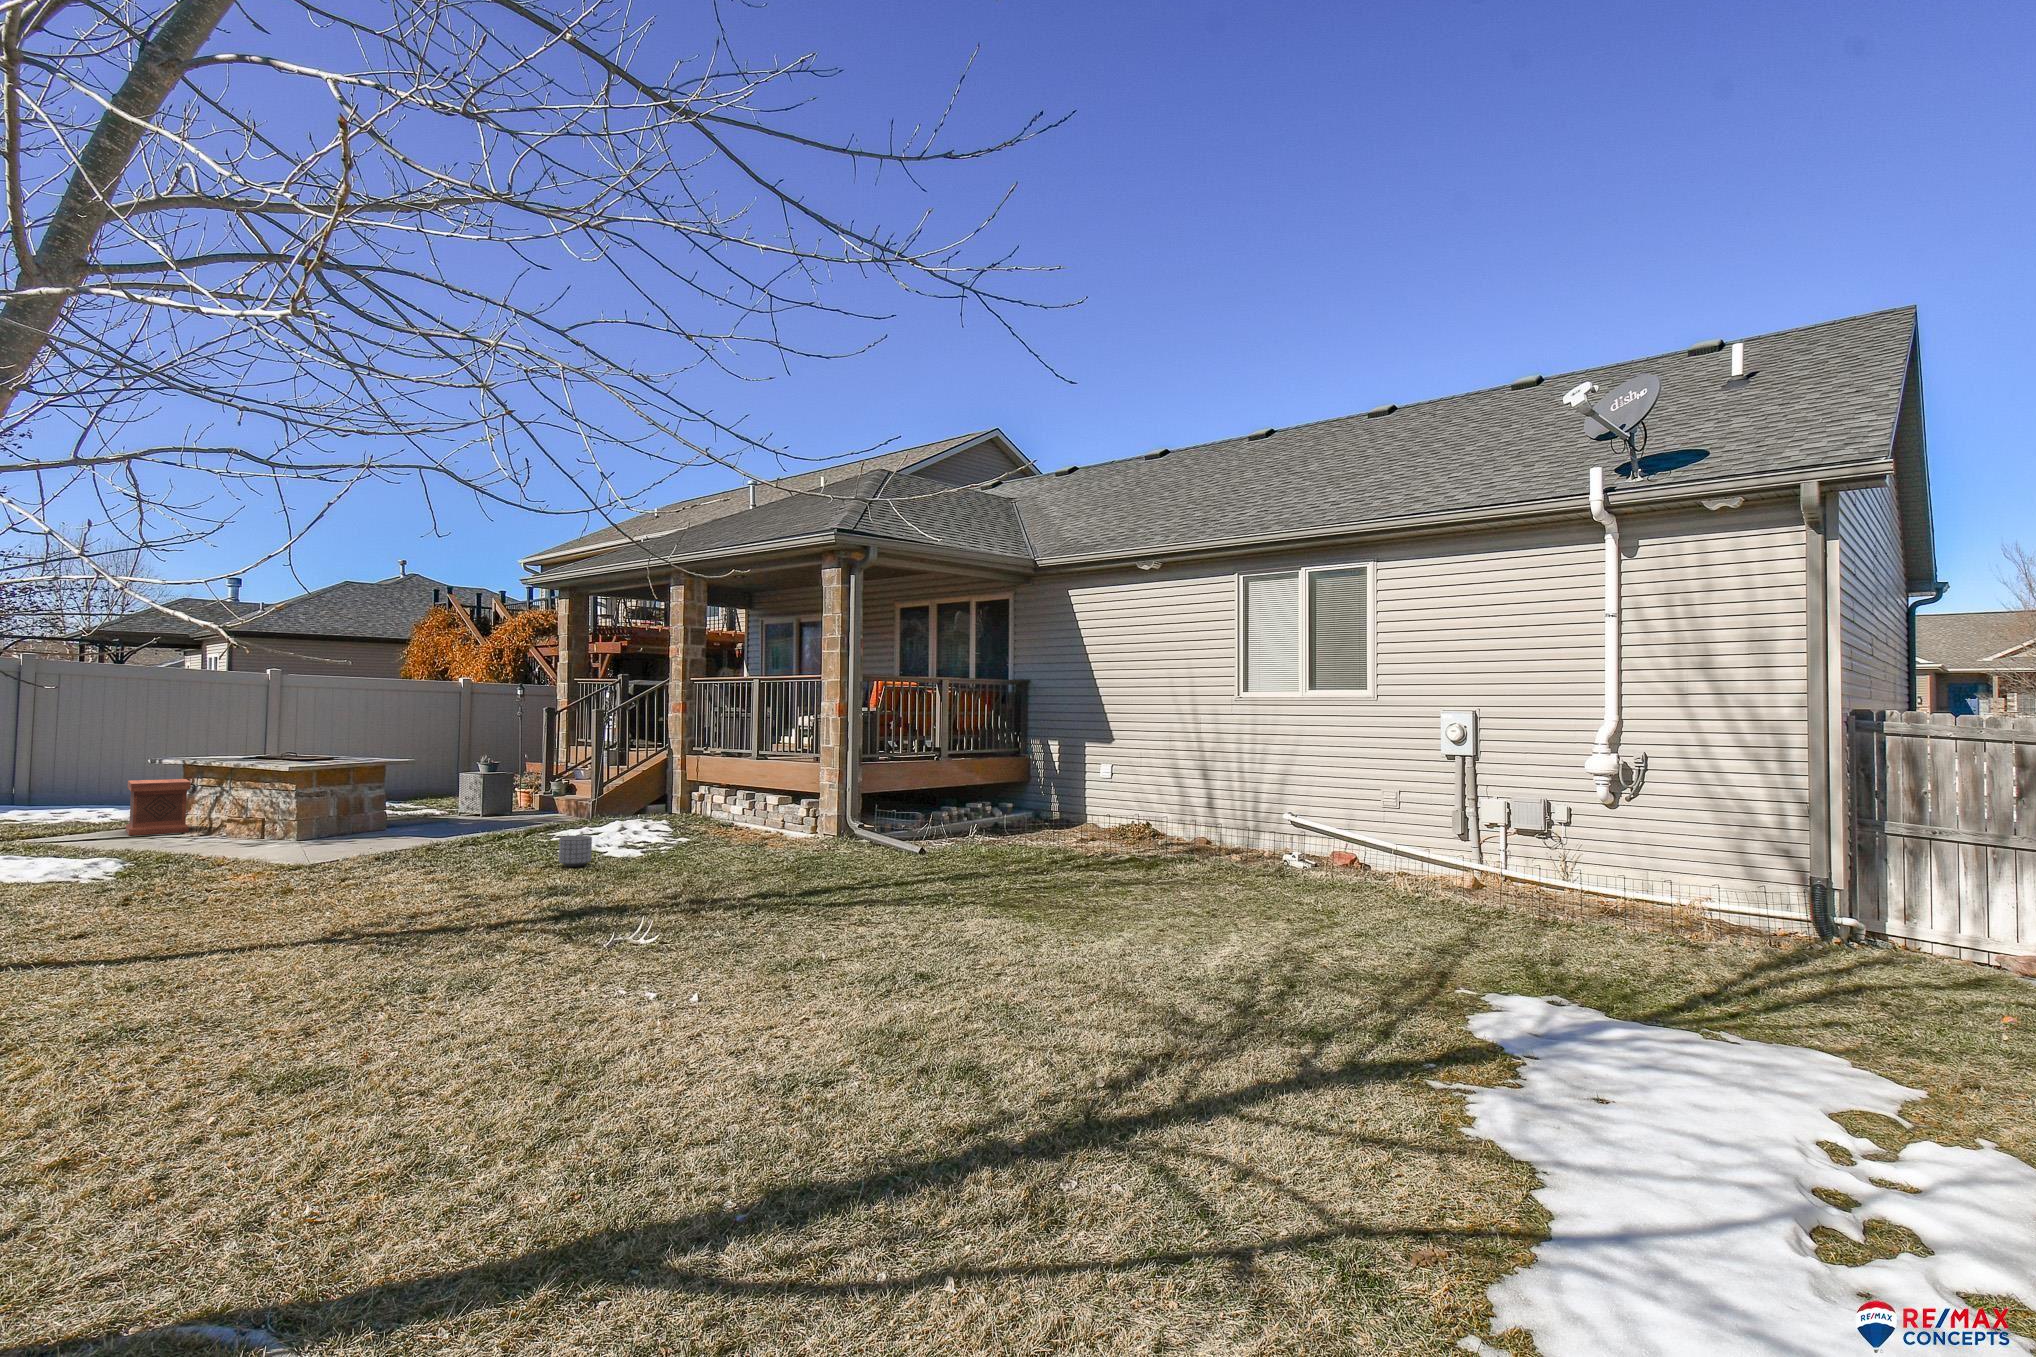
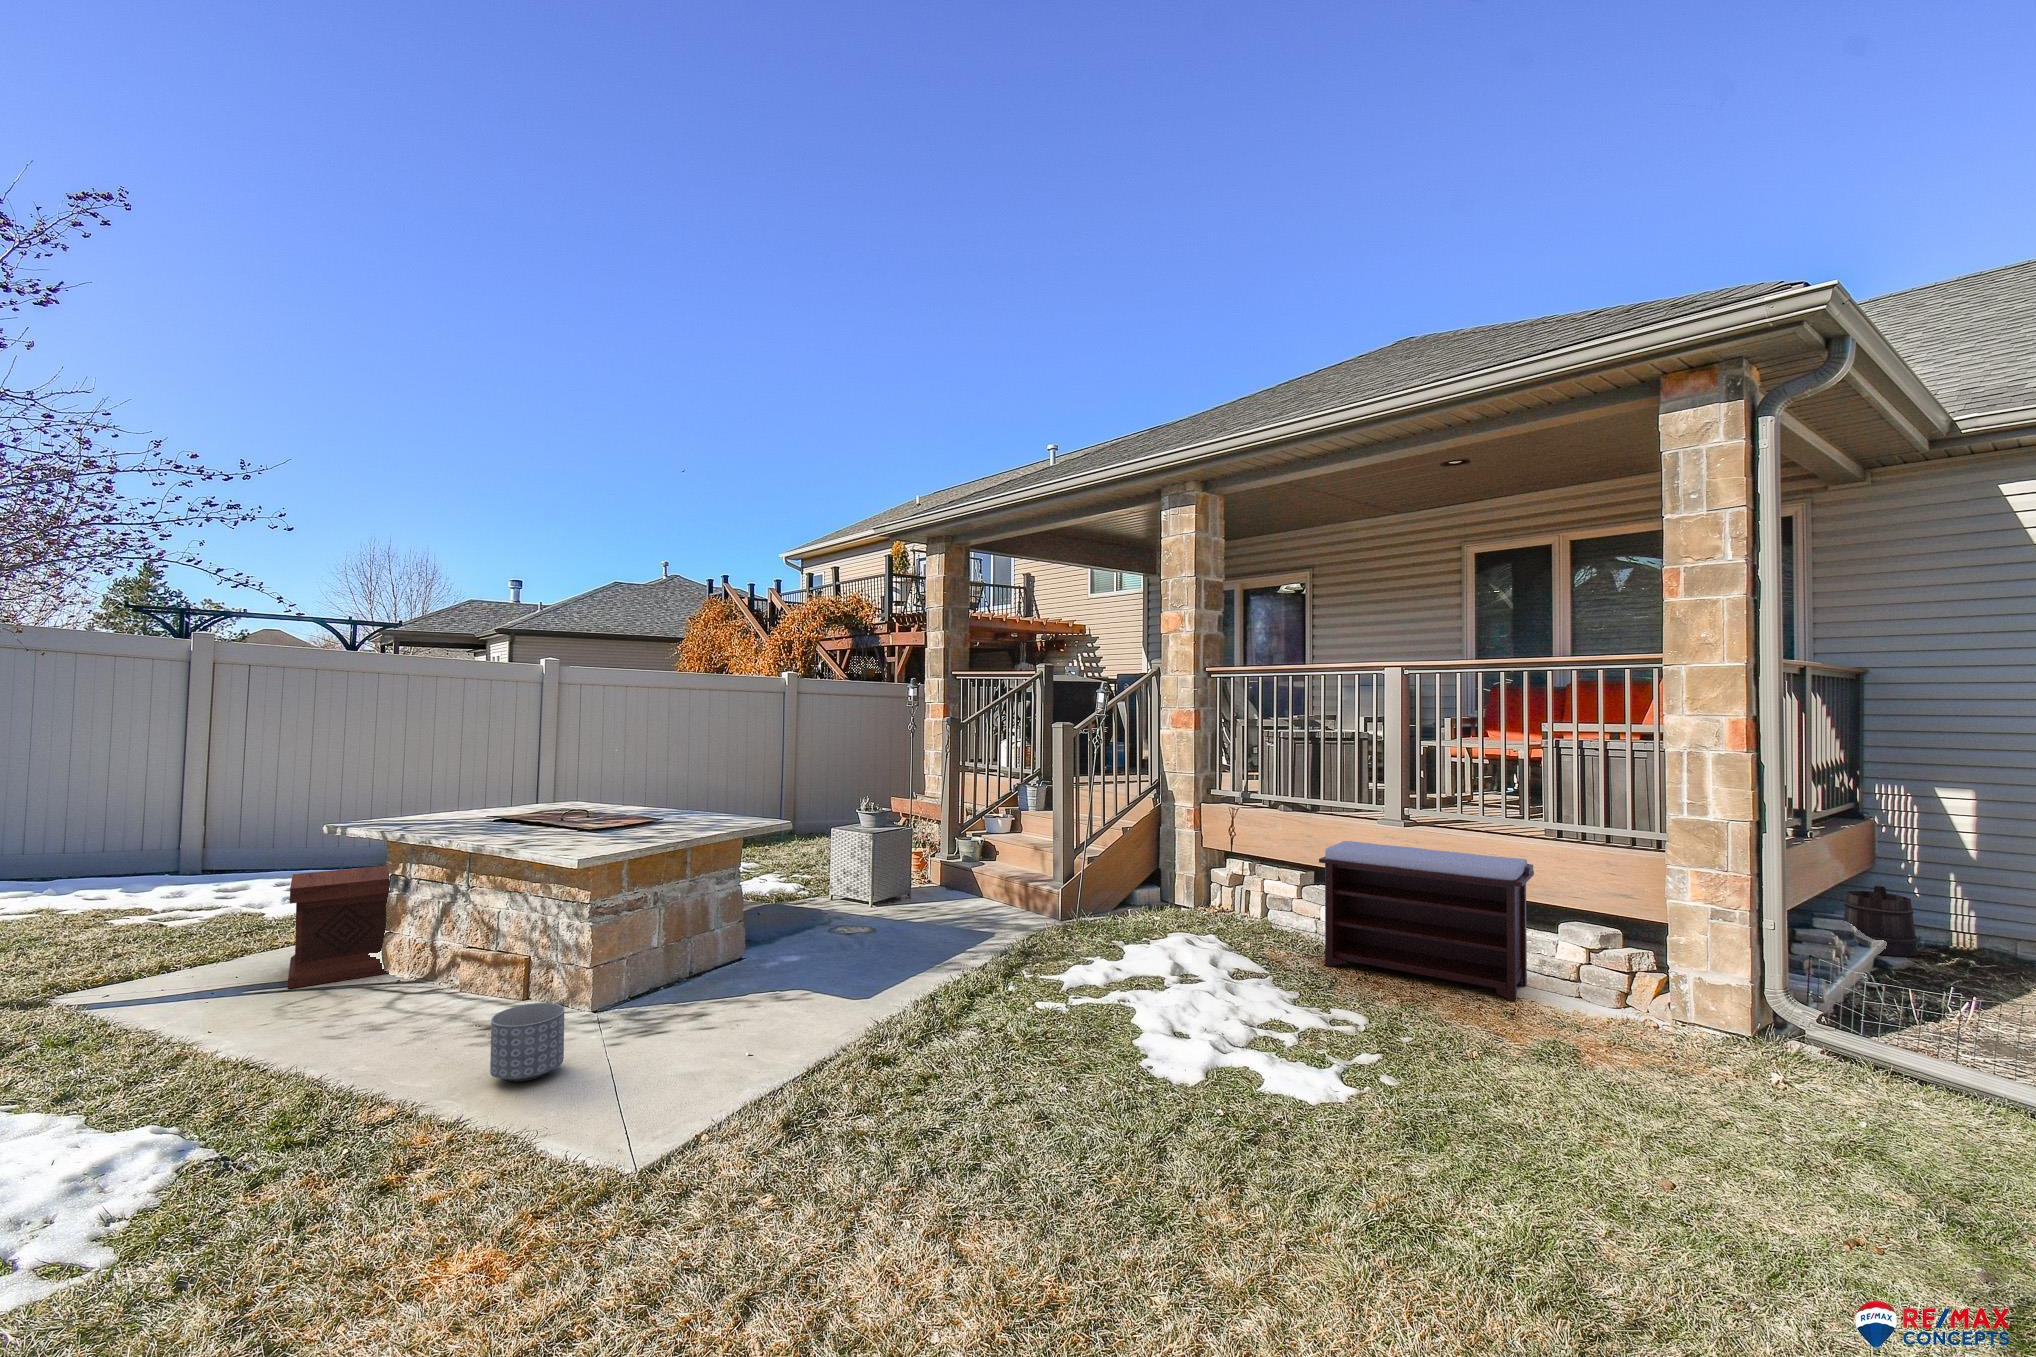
bench: none [704,770,796,839] -> present [1319,841,1534,1002]
bucket: none [1002,797,1031,830] -> present [1843,886,1918,957]
planter: present [559,836,592,867] -> present [490,1003,564,1082]

